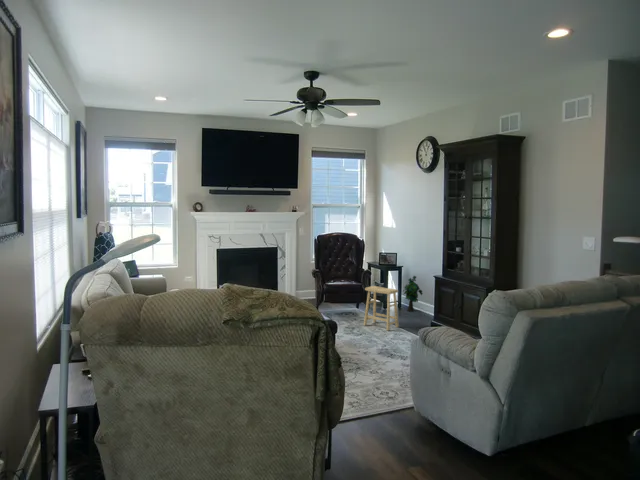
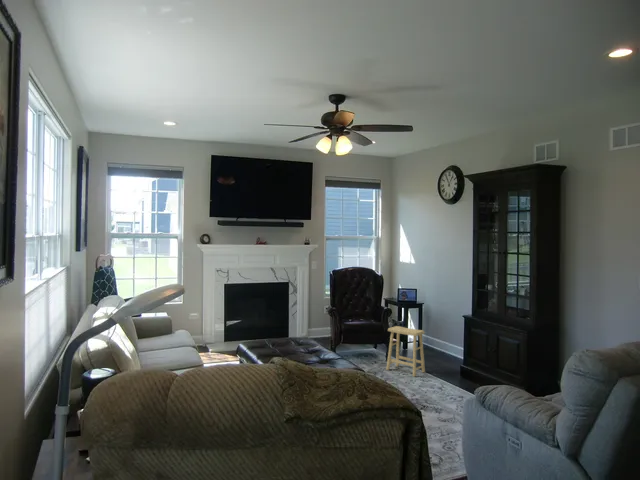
decorative plant: present [403,276,423,312] -> none [425,314,447,353]

